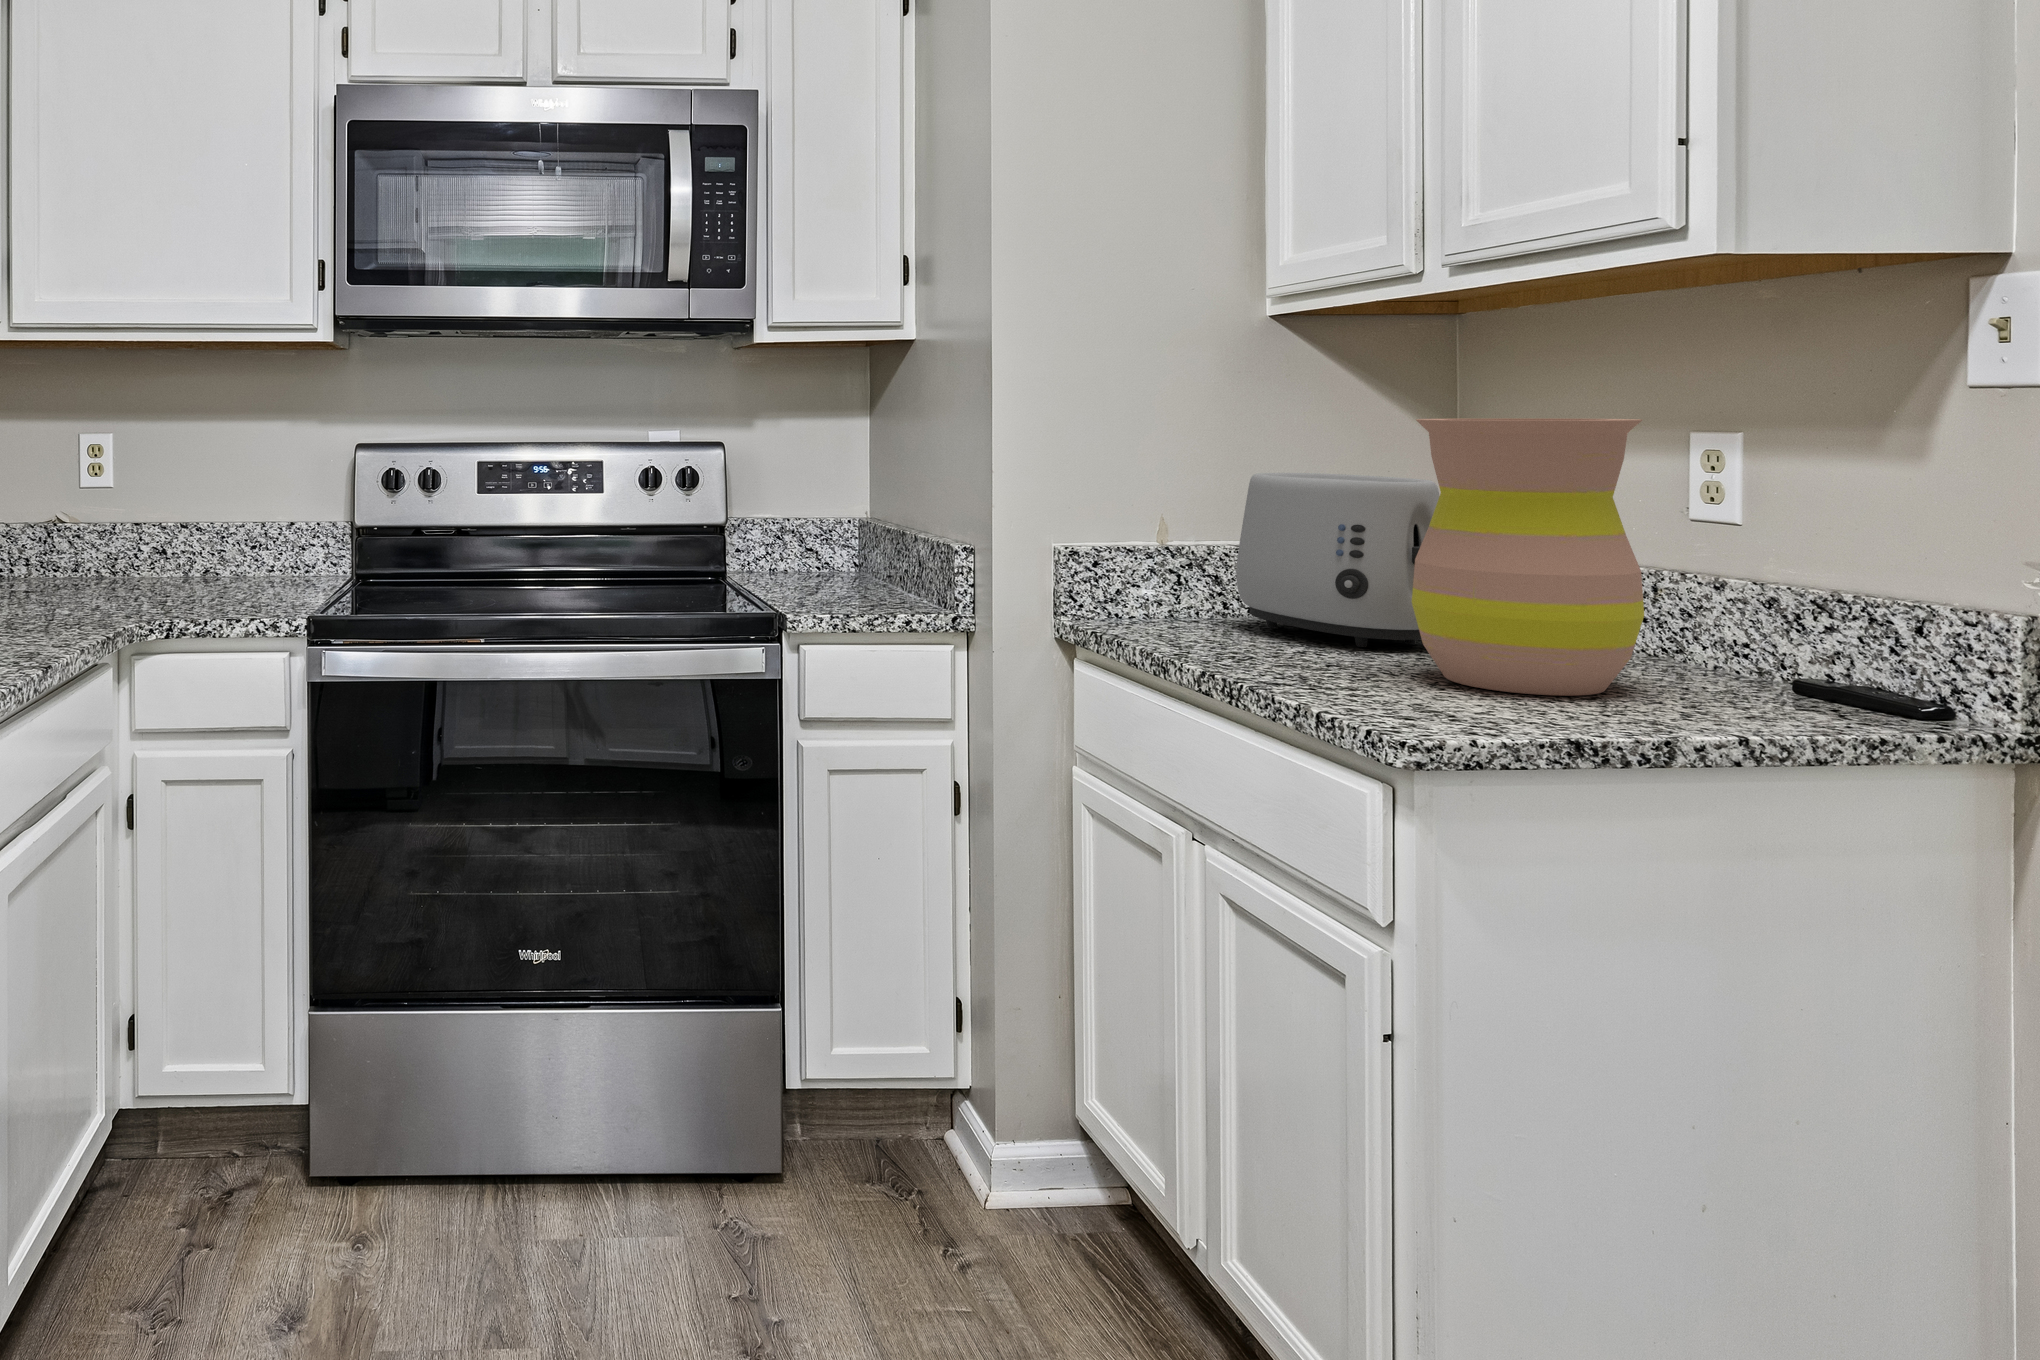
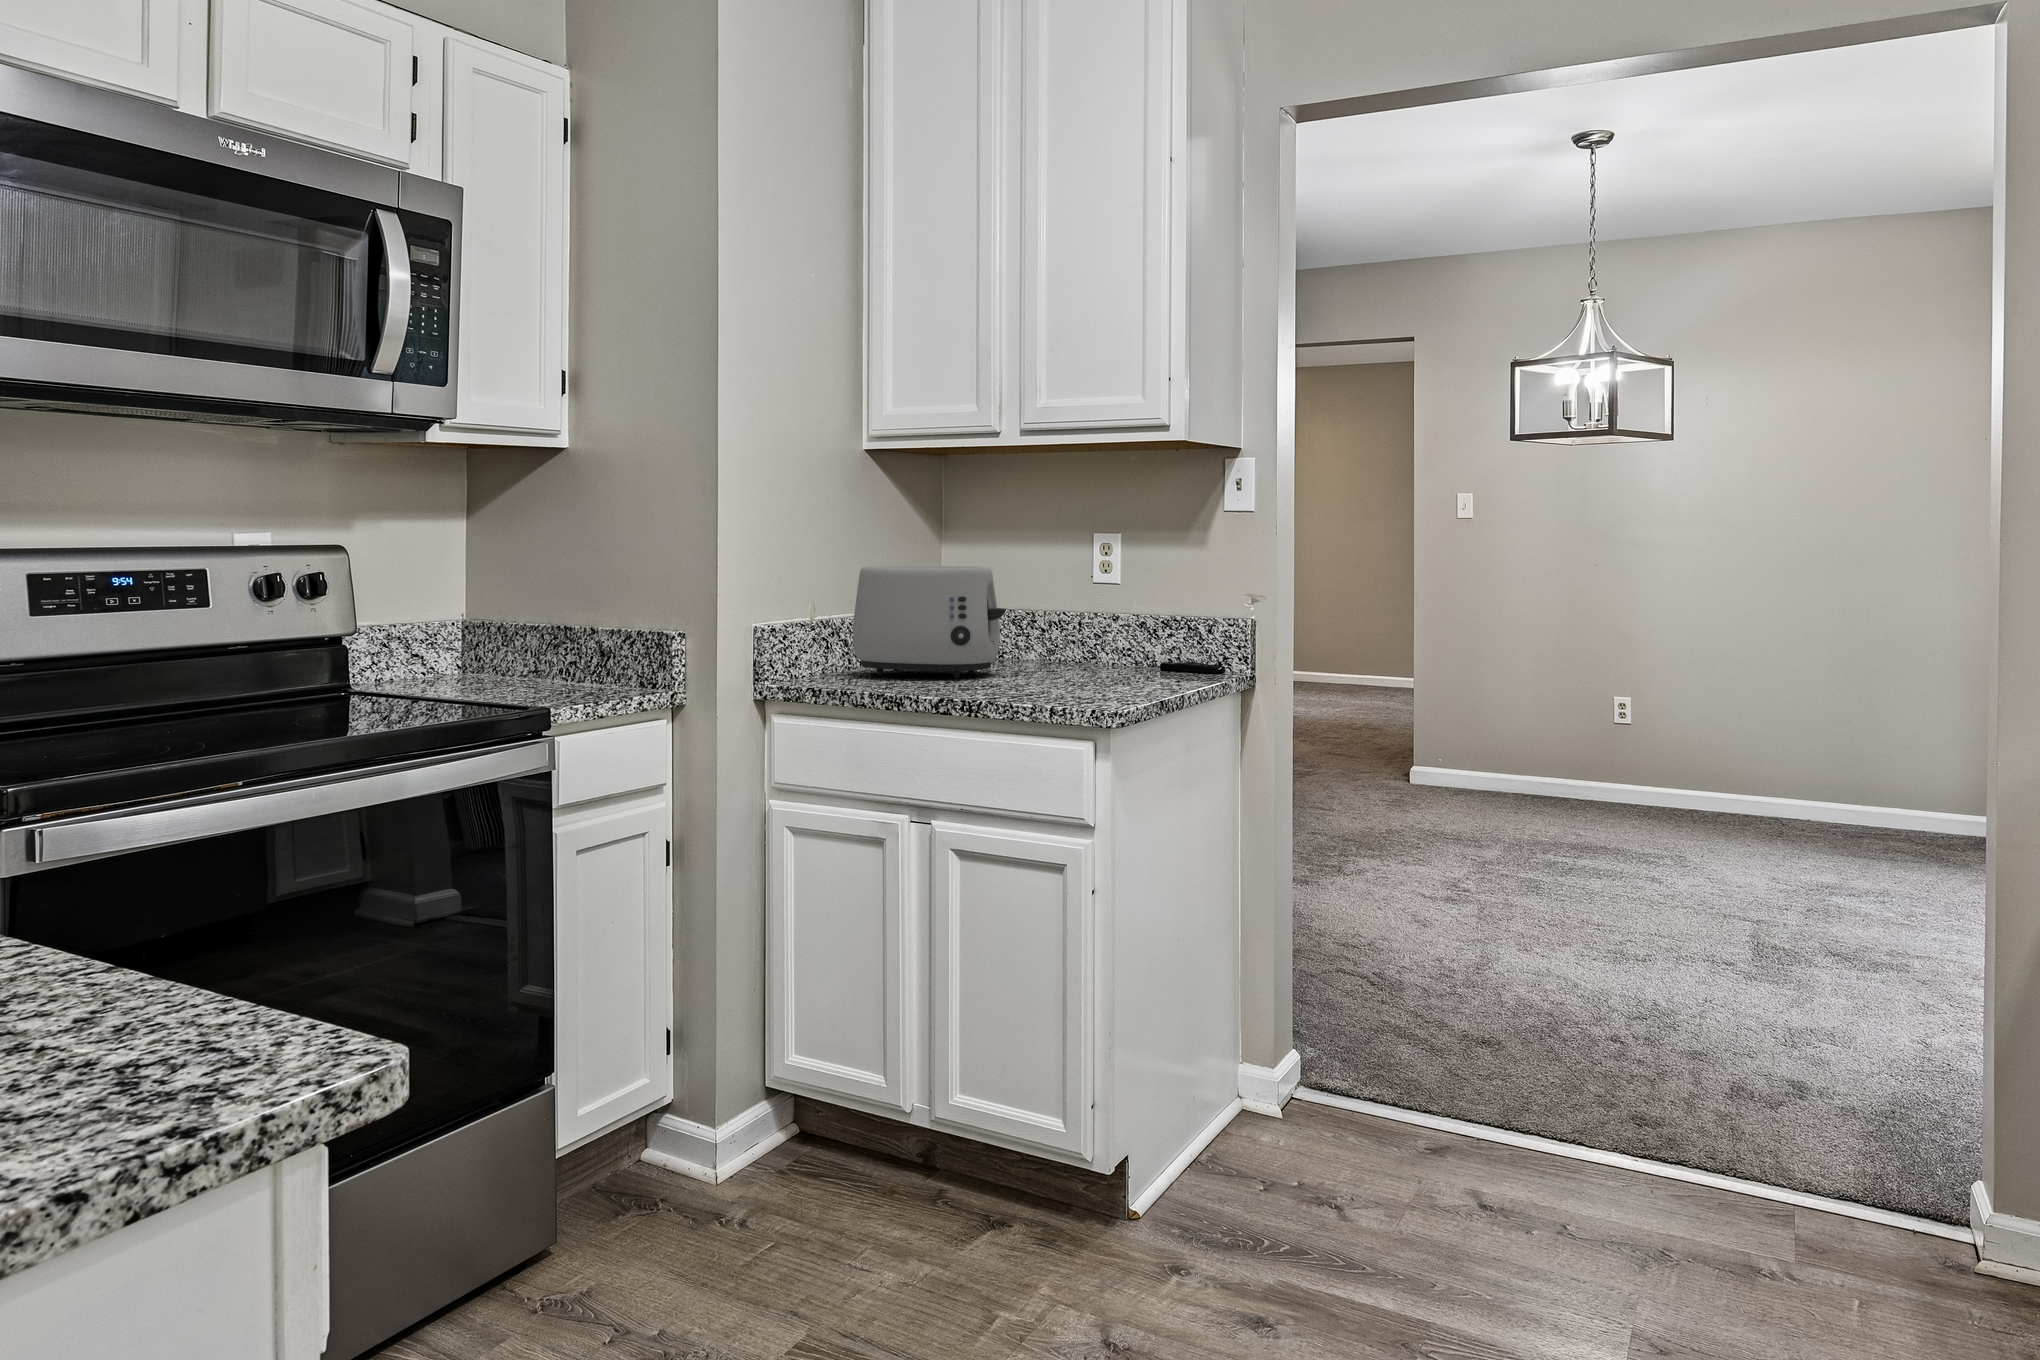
vase: present [1412,419,1644,696] -> none [1025,526,1139,686]

